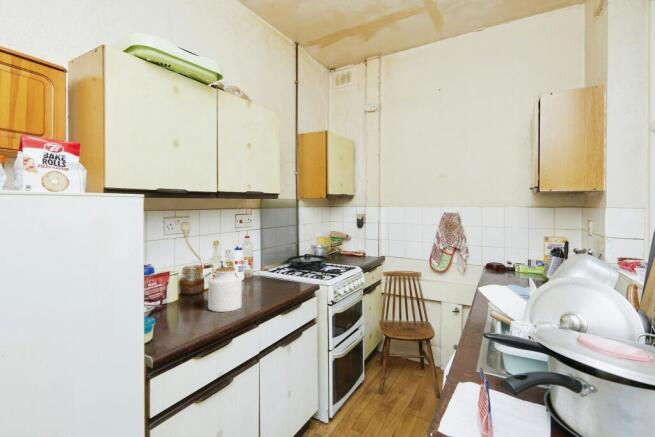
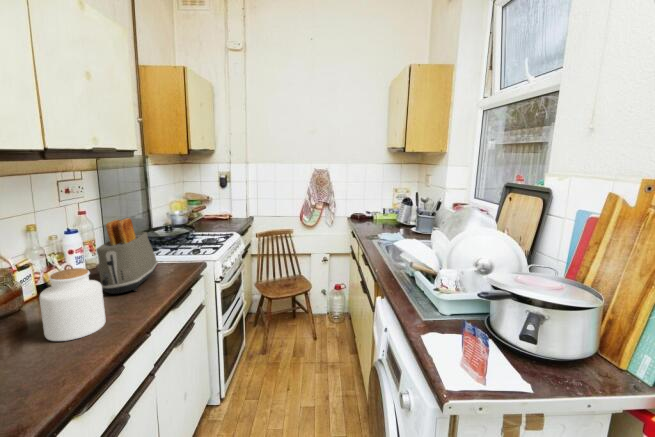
toaster: none [246,241,287,294] -> present [96,218,158,294]

